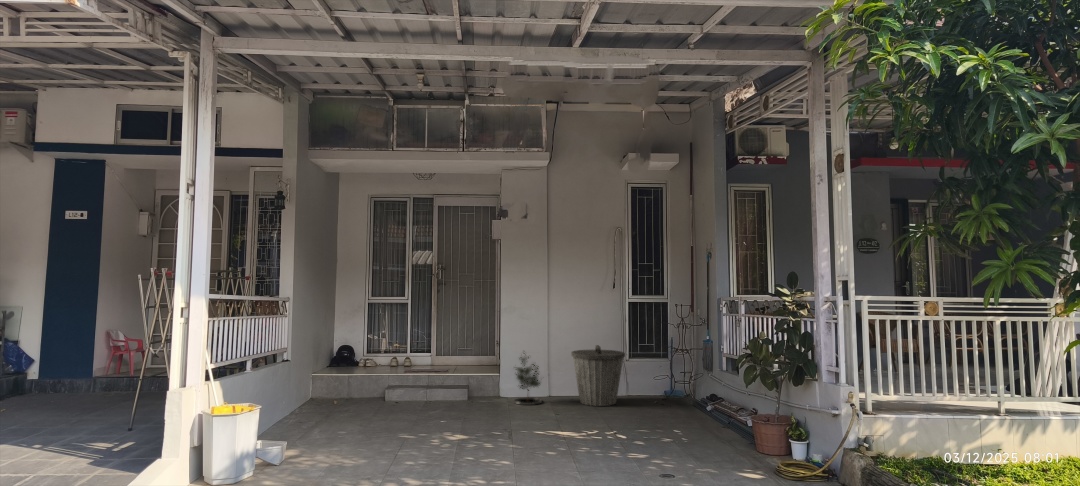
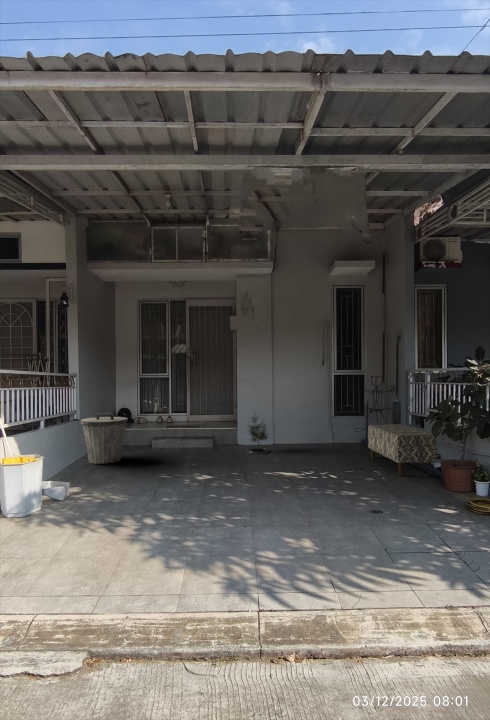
trash can: present [571,345,625,406] -> present [81,414,128,464]
bench: none [670,368,752,433] -> present [368,424,437,475]

